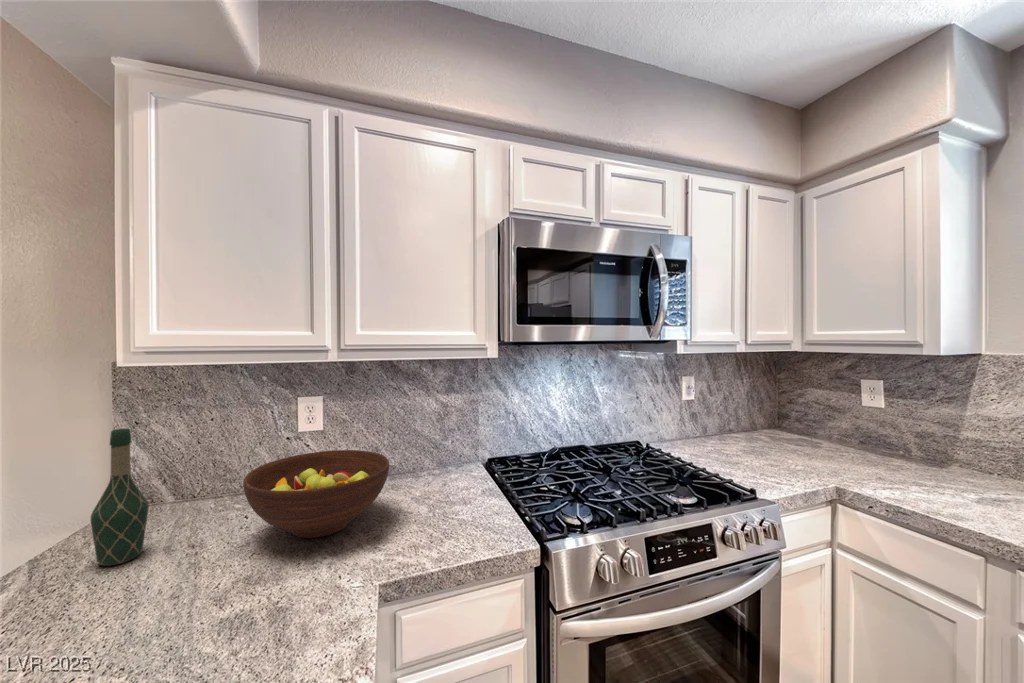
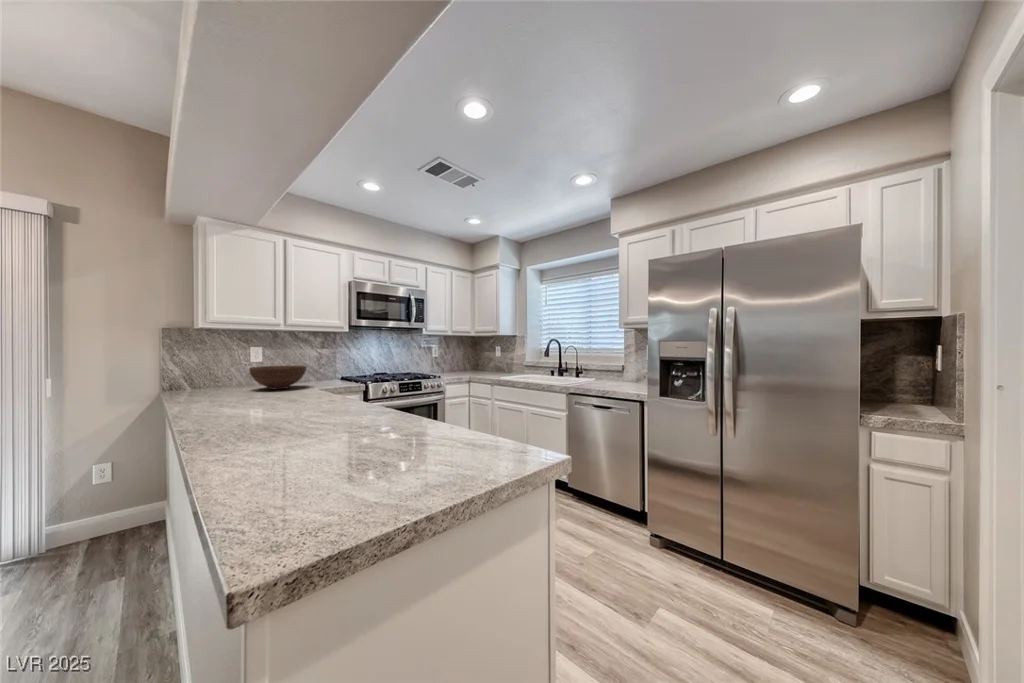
wine bottle: present [90,428,149,566] -> none [191,349,211,396]

